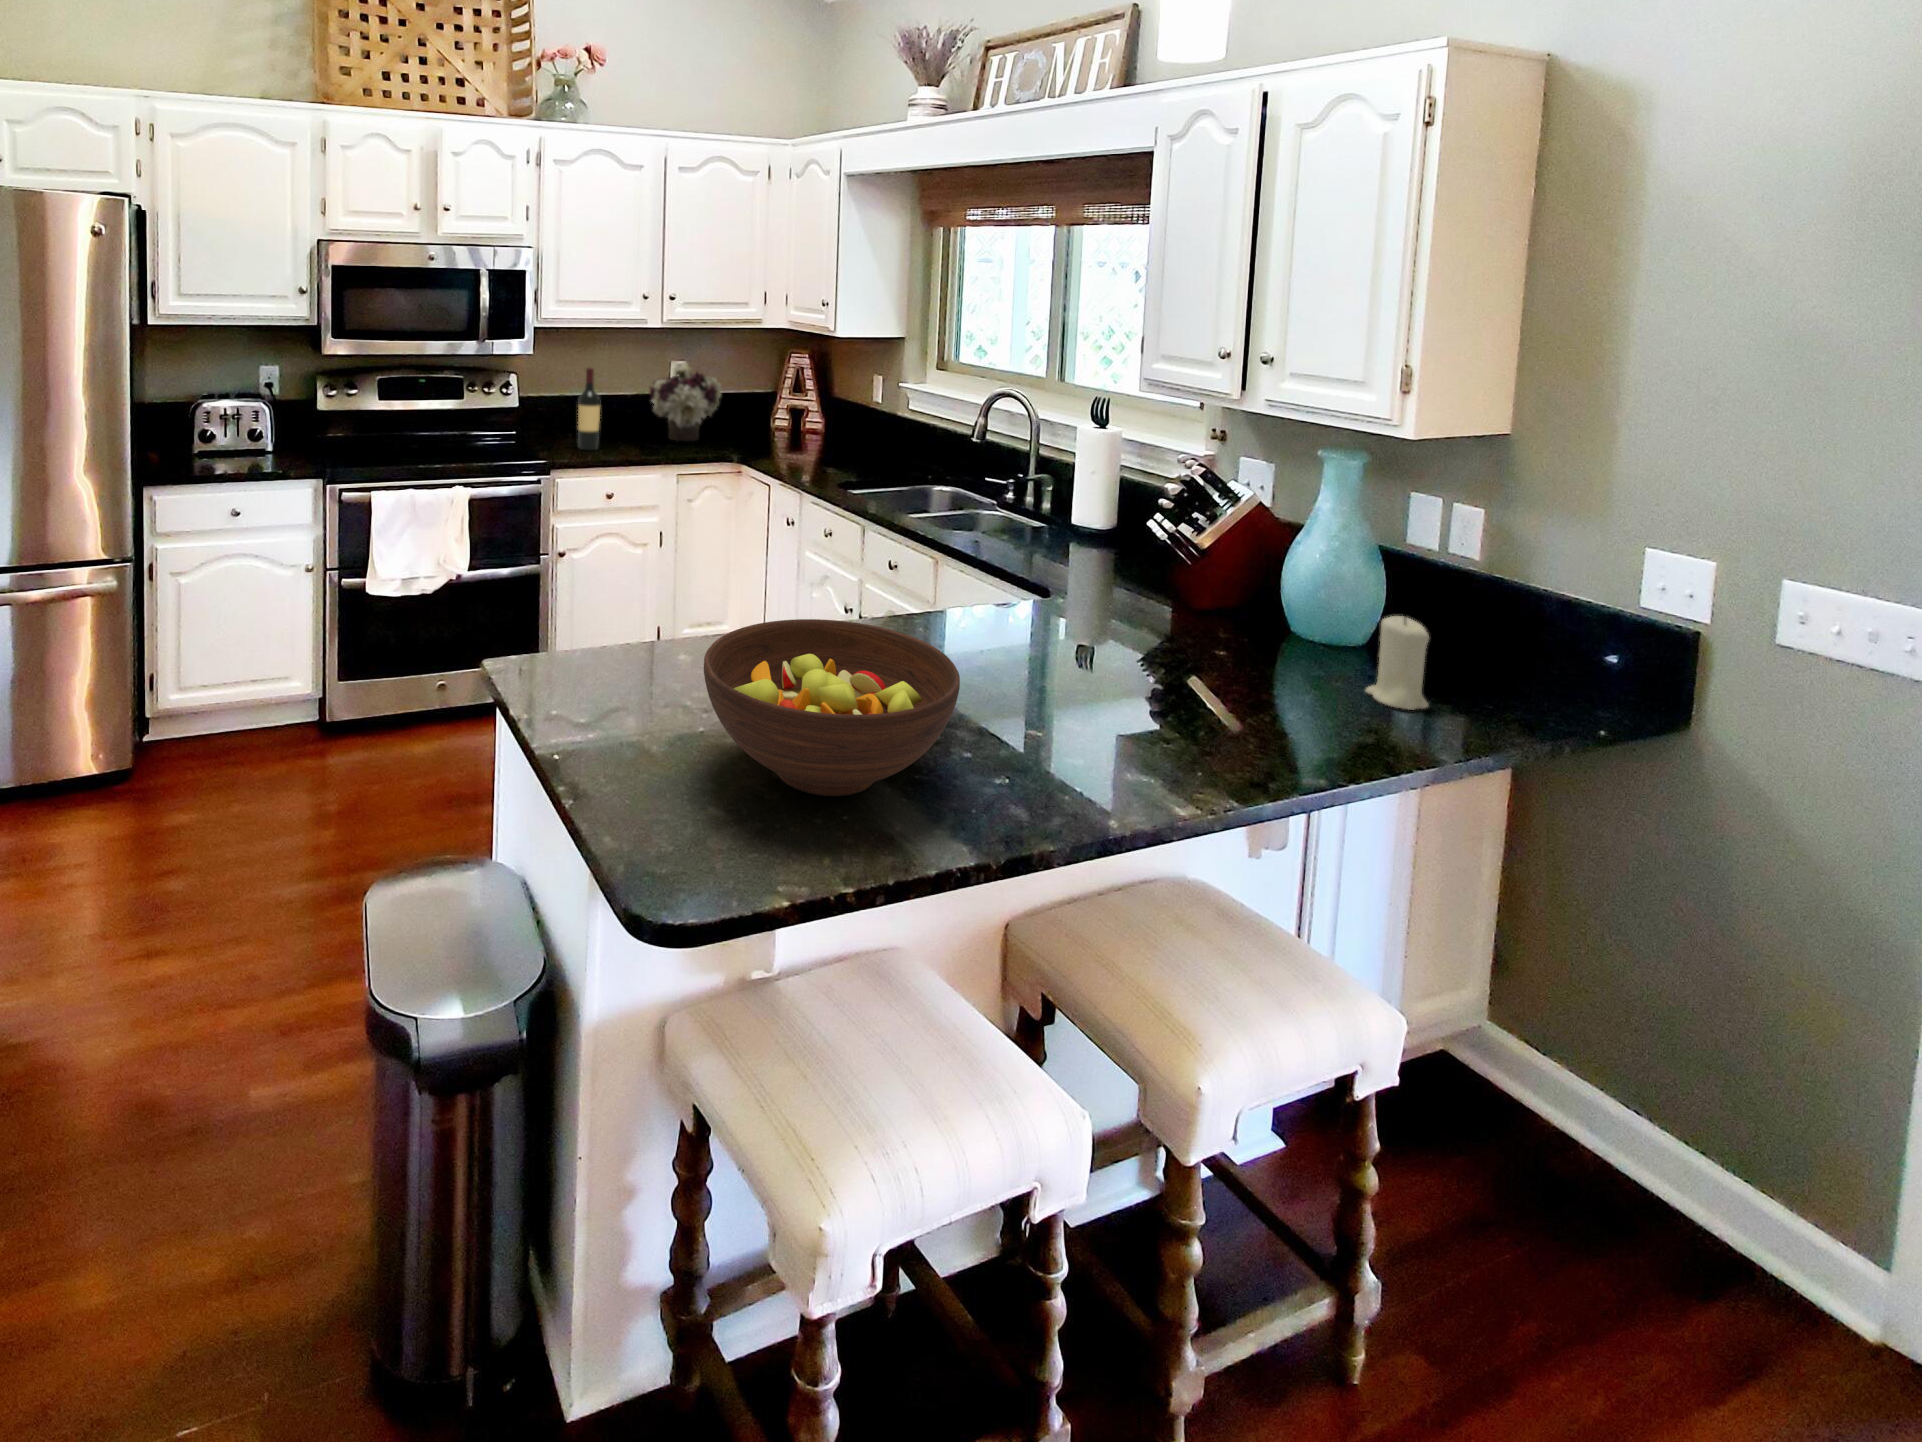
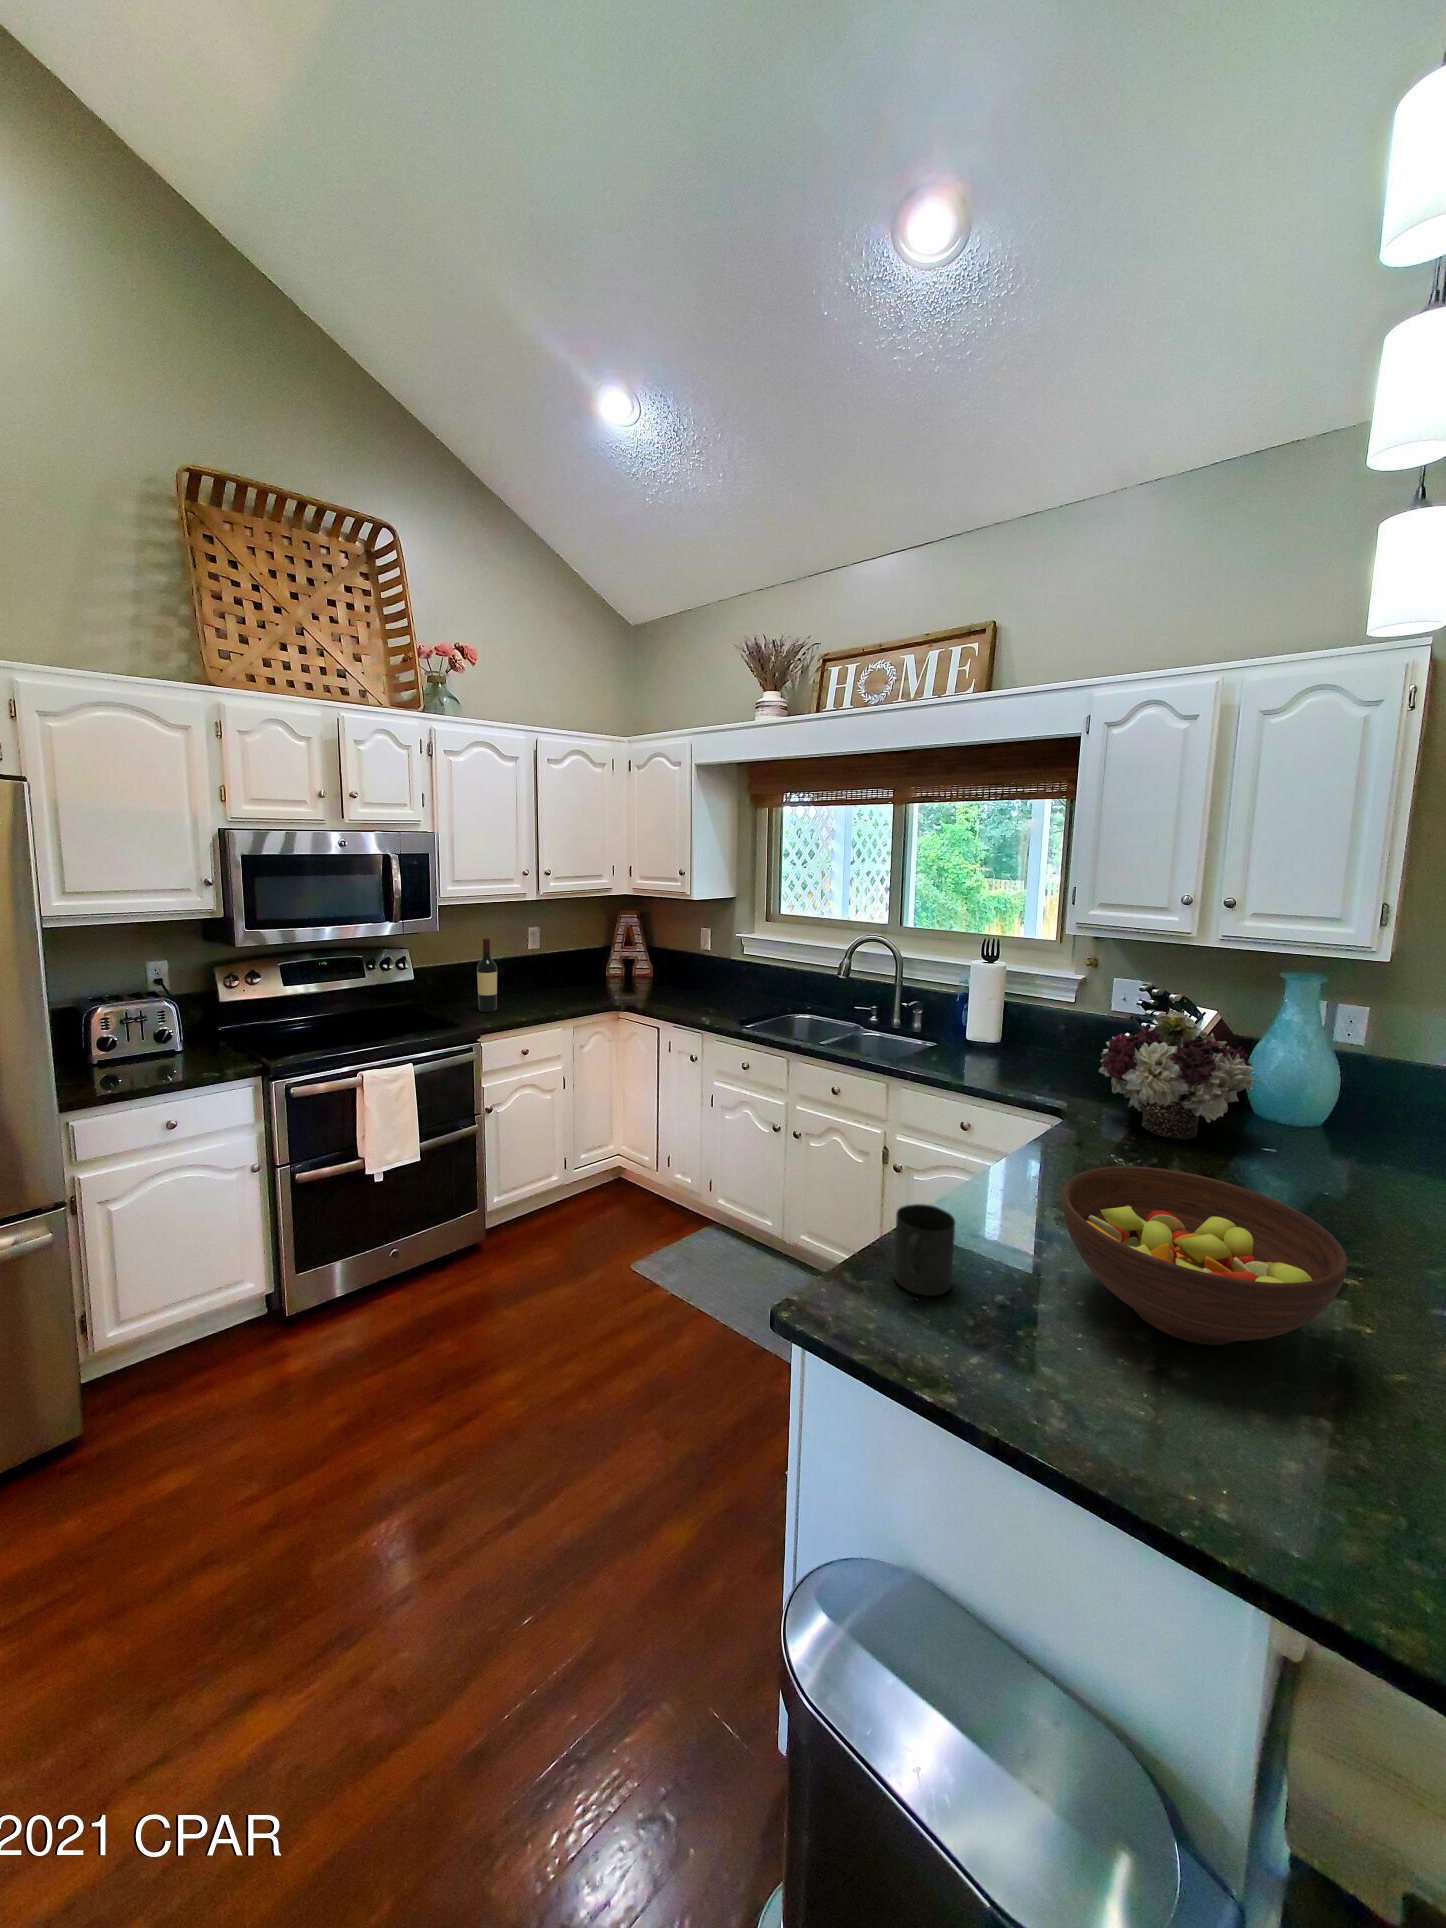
flower arrangement: present [650,362,722,441] -> present [1099,1010,1258,1139]
candle: present [1366,616,1429,710] -> none [1294,1081,1345,1146]
mug: none [584,626,656,712] -> present [893,1204,955,1296]

